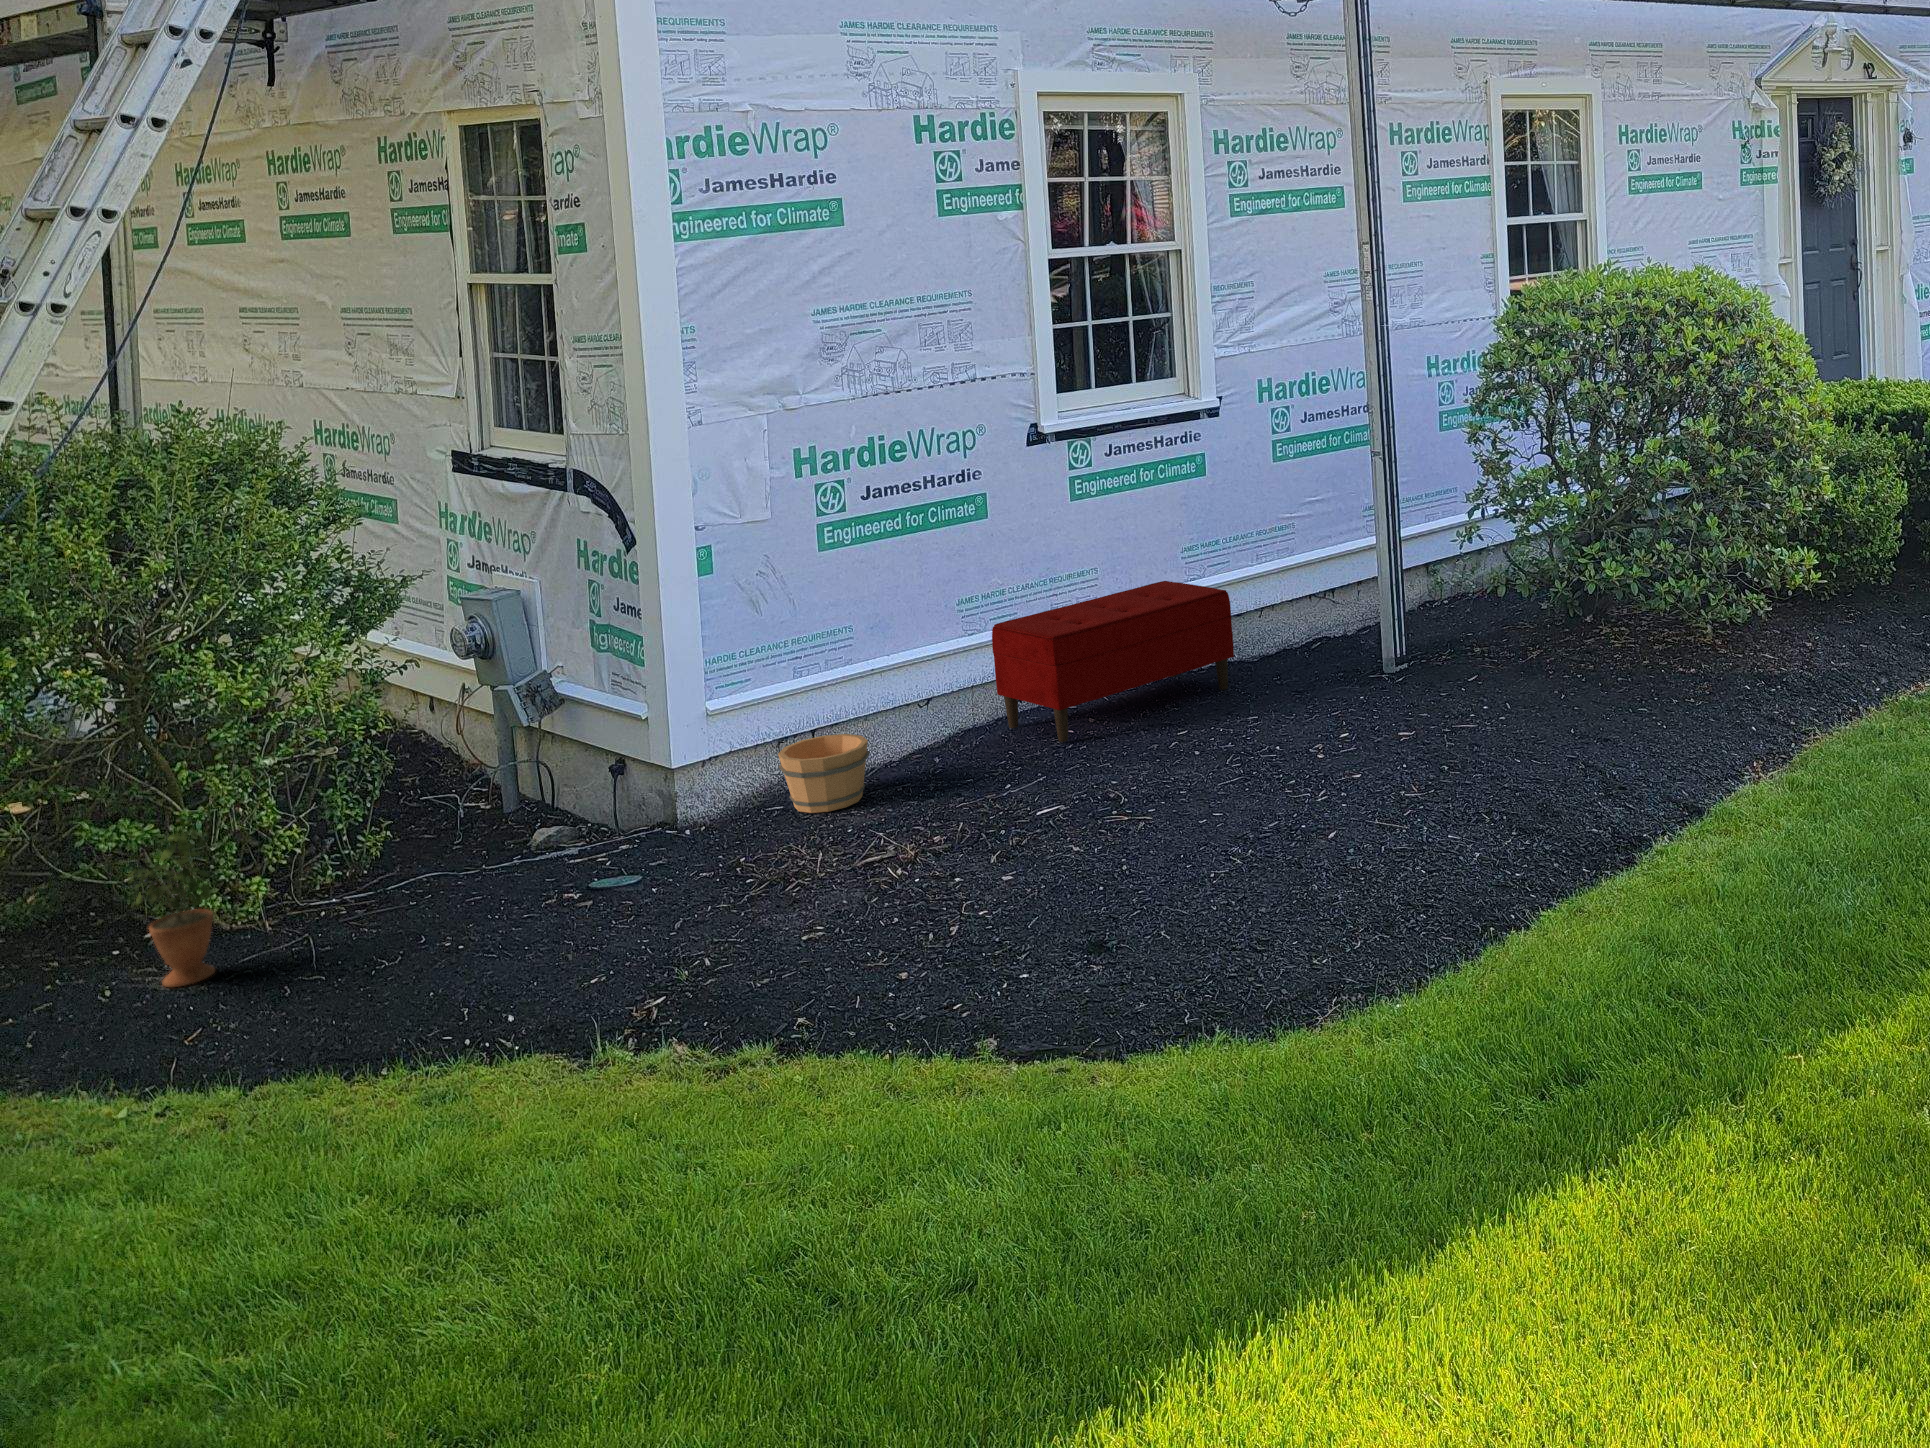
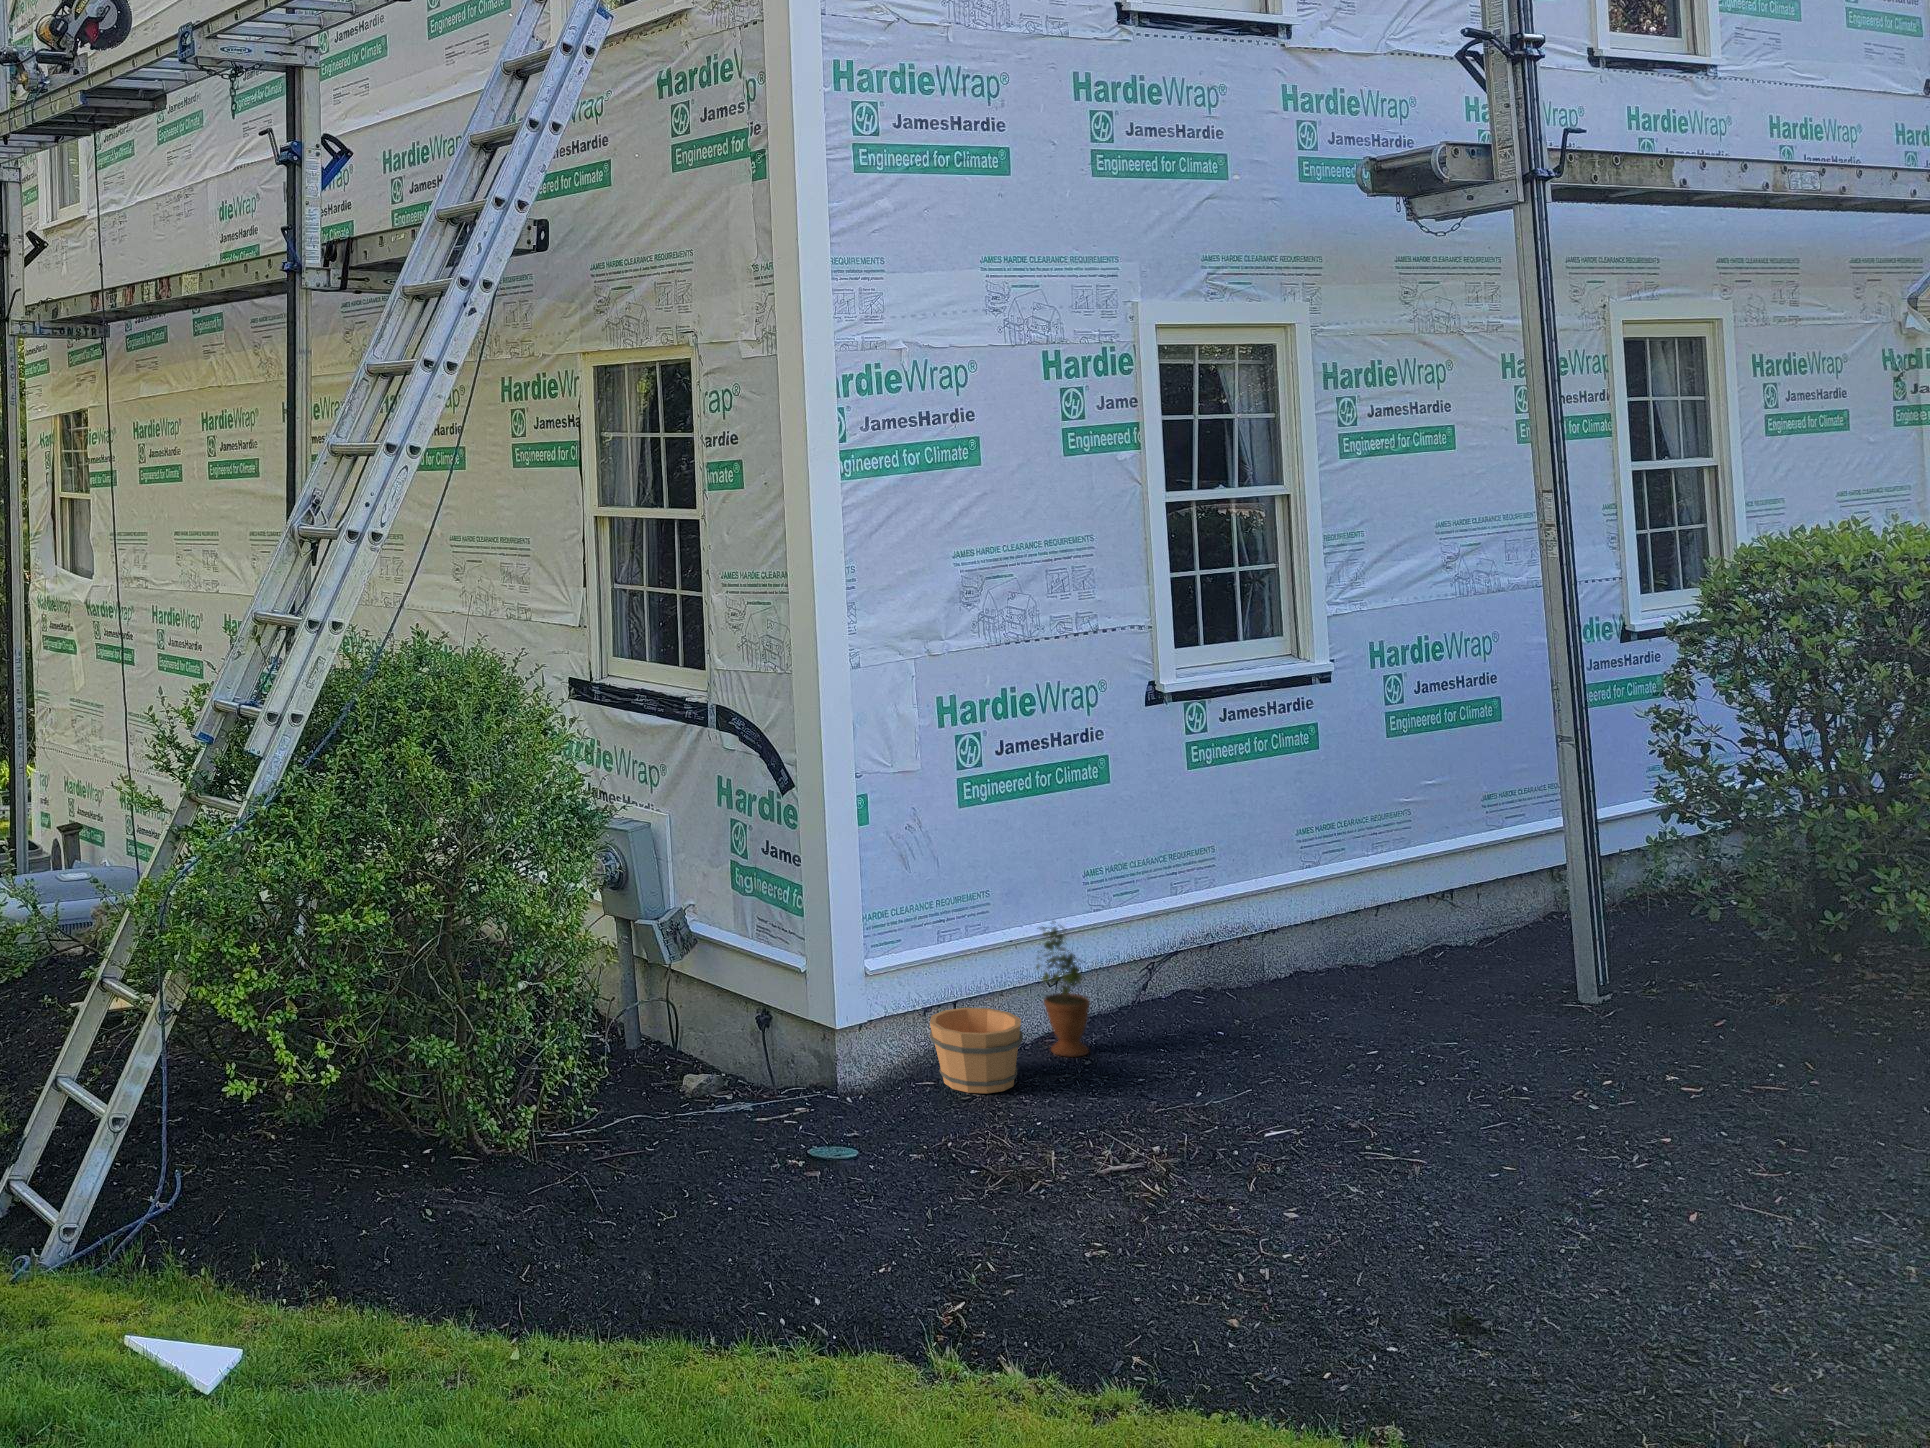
bench: present [992,581,1234,742] -> none [1117,867,1386,1044]
potted plant: present [130,831,215,987] -> present [1037,921,1090,1057]

